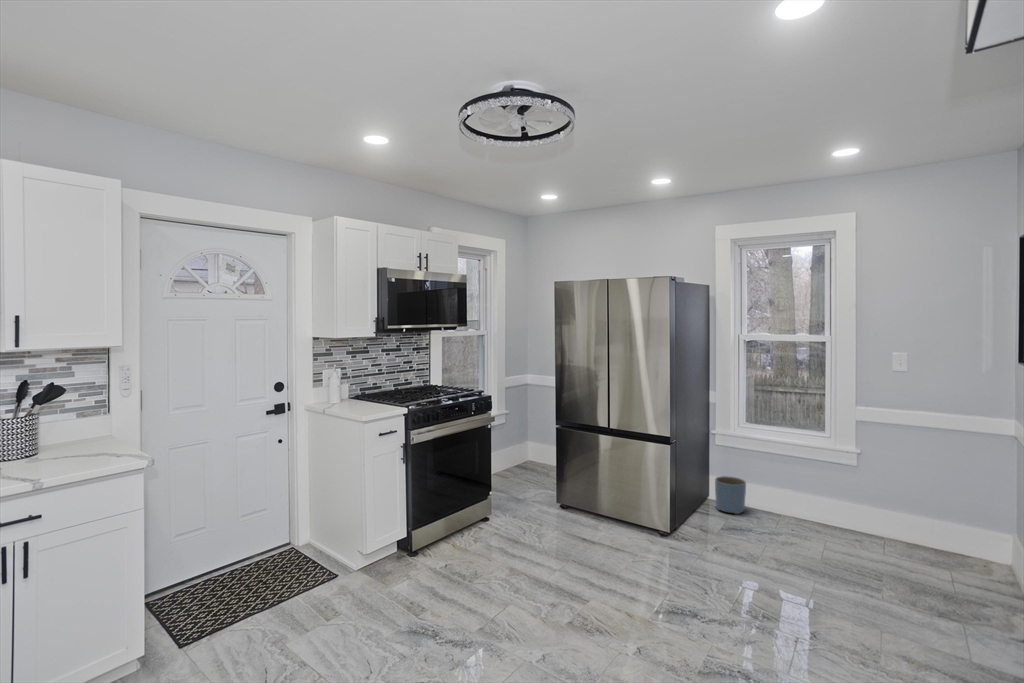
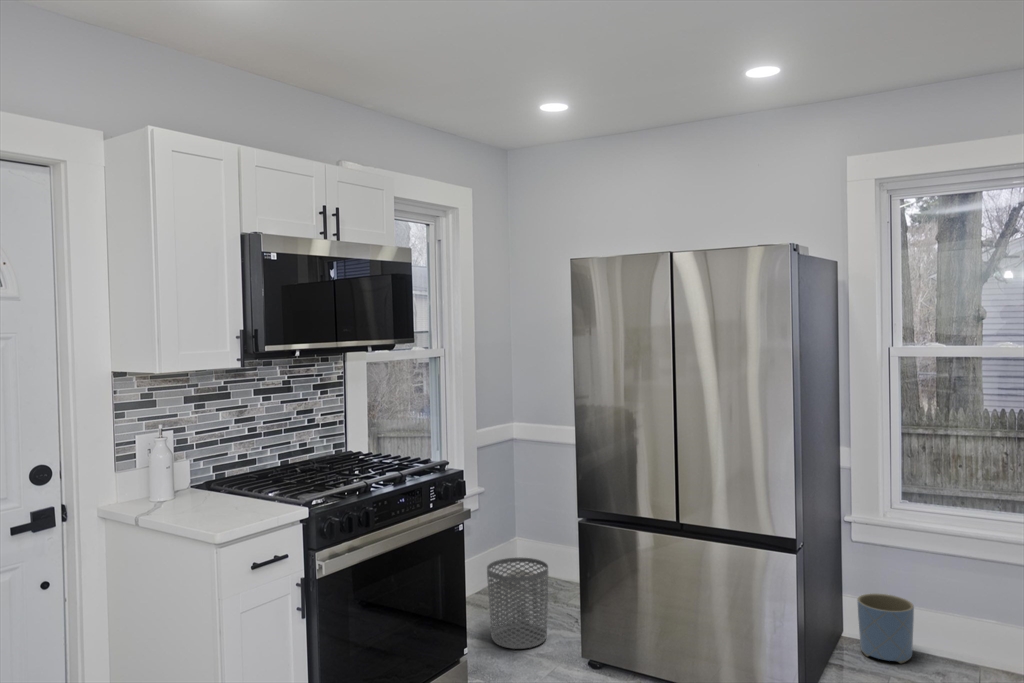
waste bin: none [506,449,541,498] -> present [487,557,548,649]

